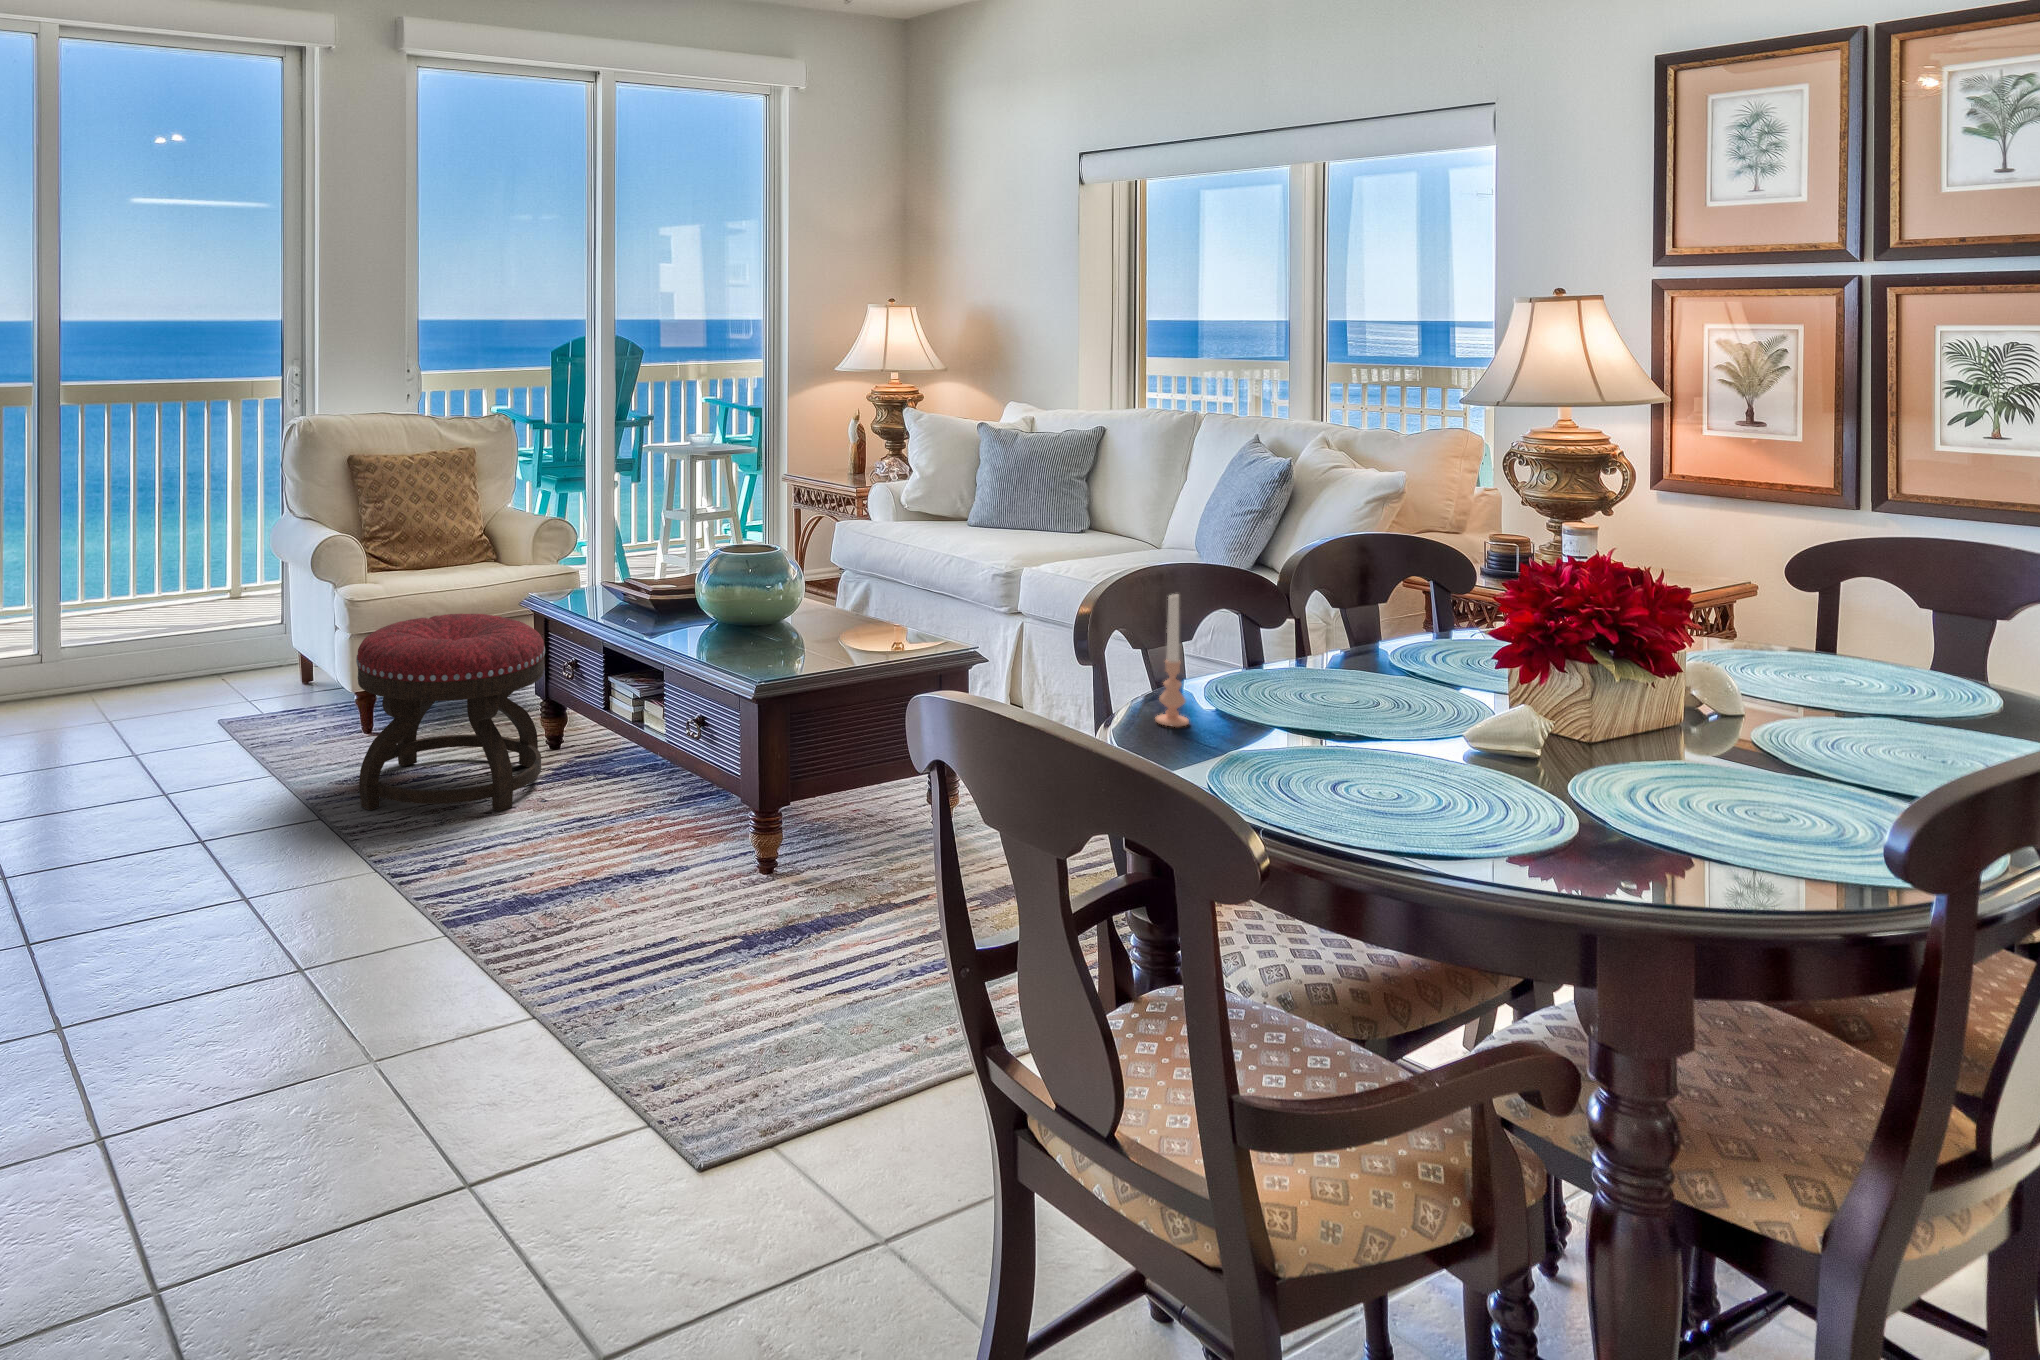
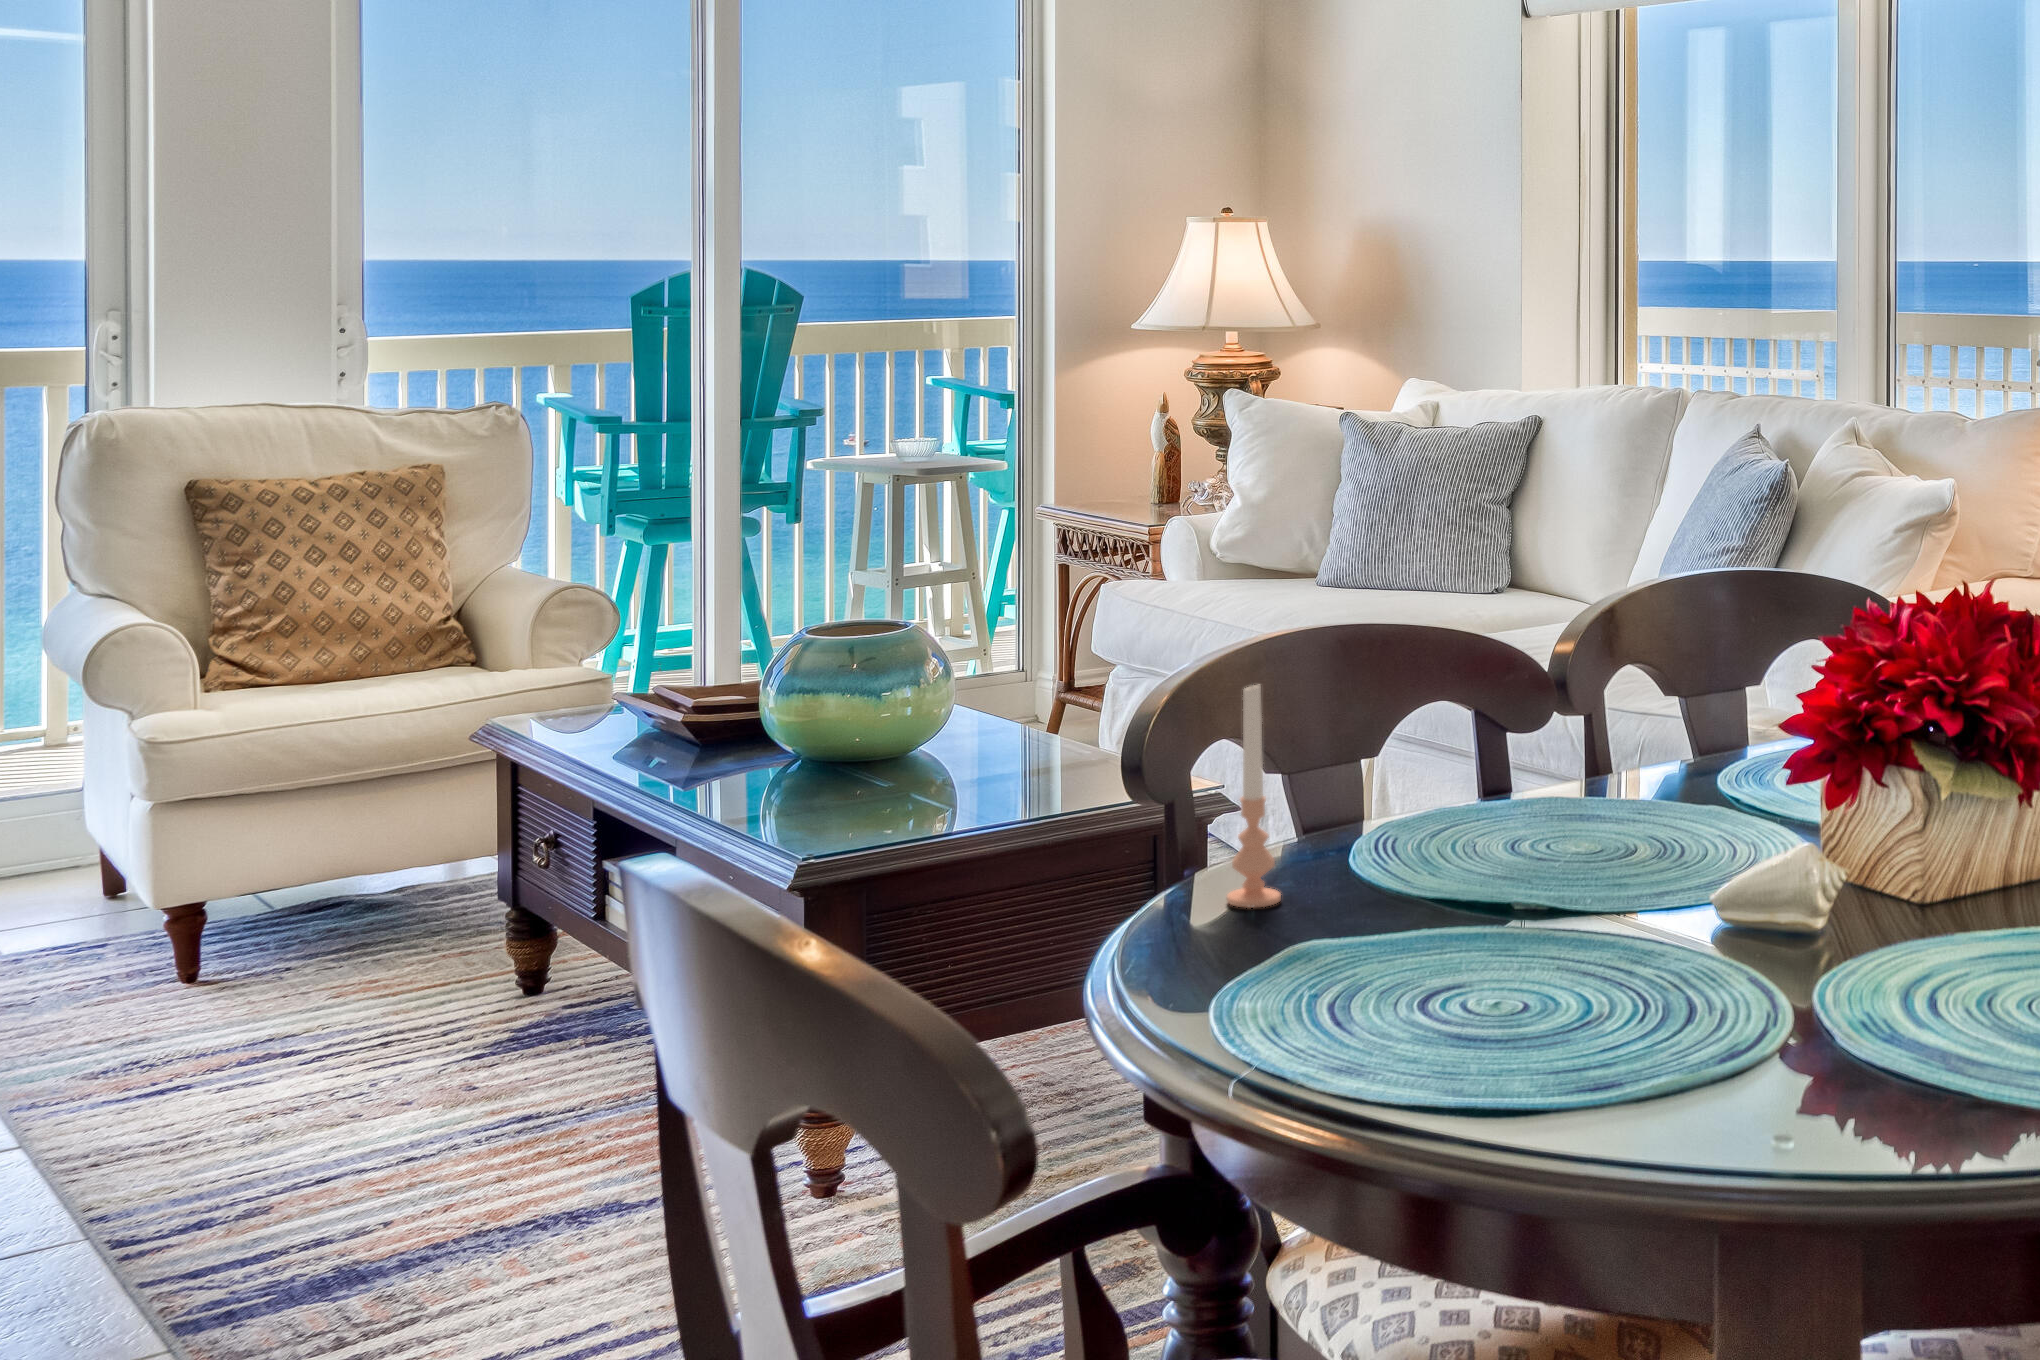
ottoman: present [356,614,545,812] -> none [123,764,487,1118]

